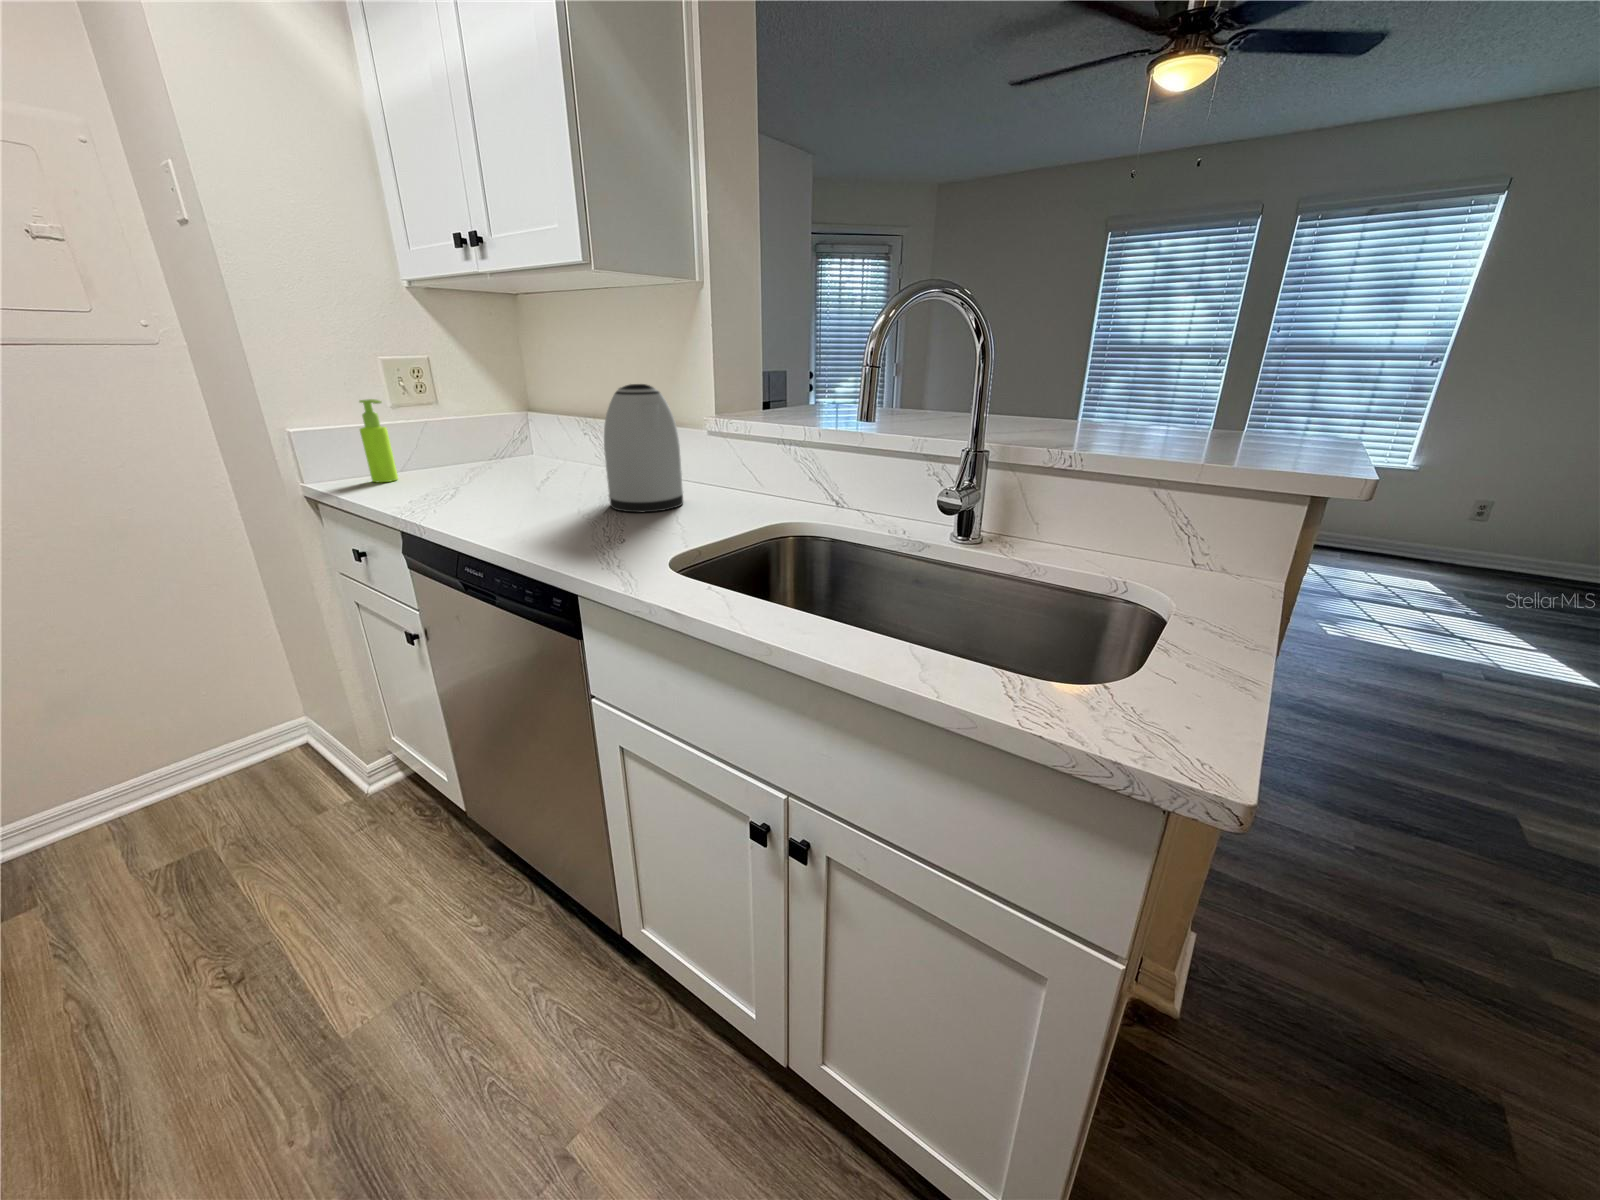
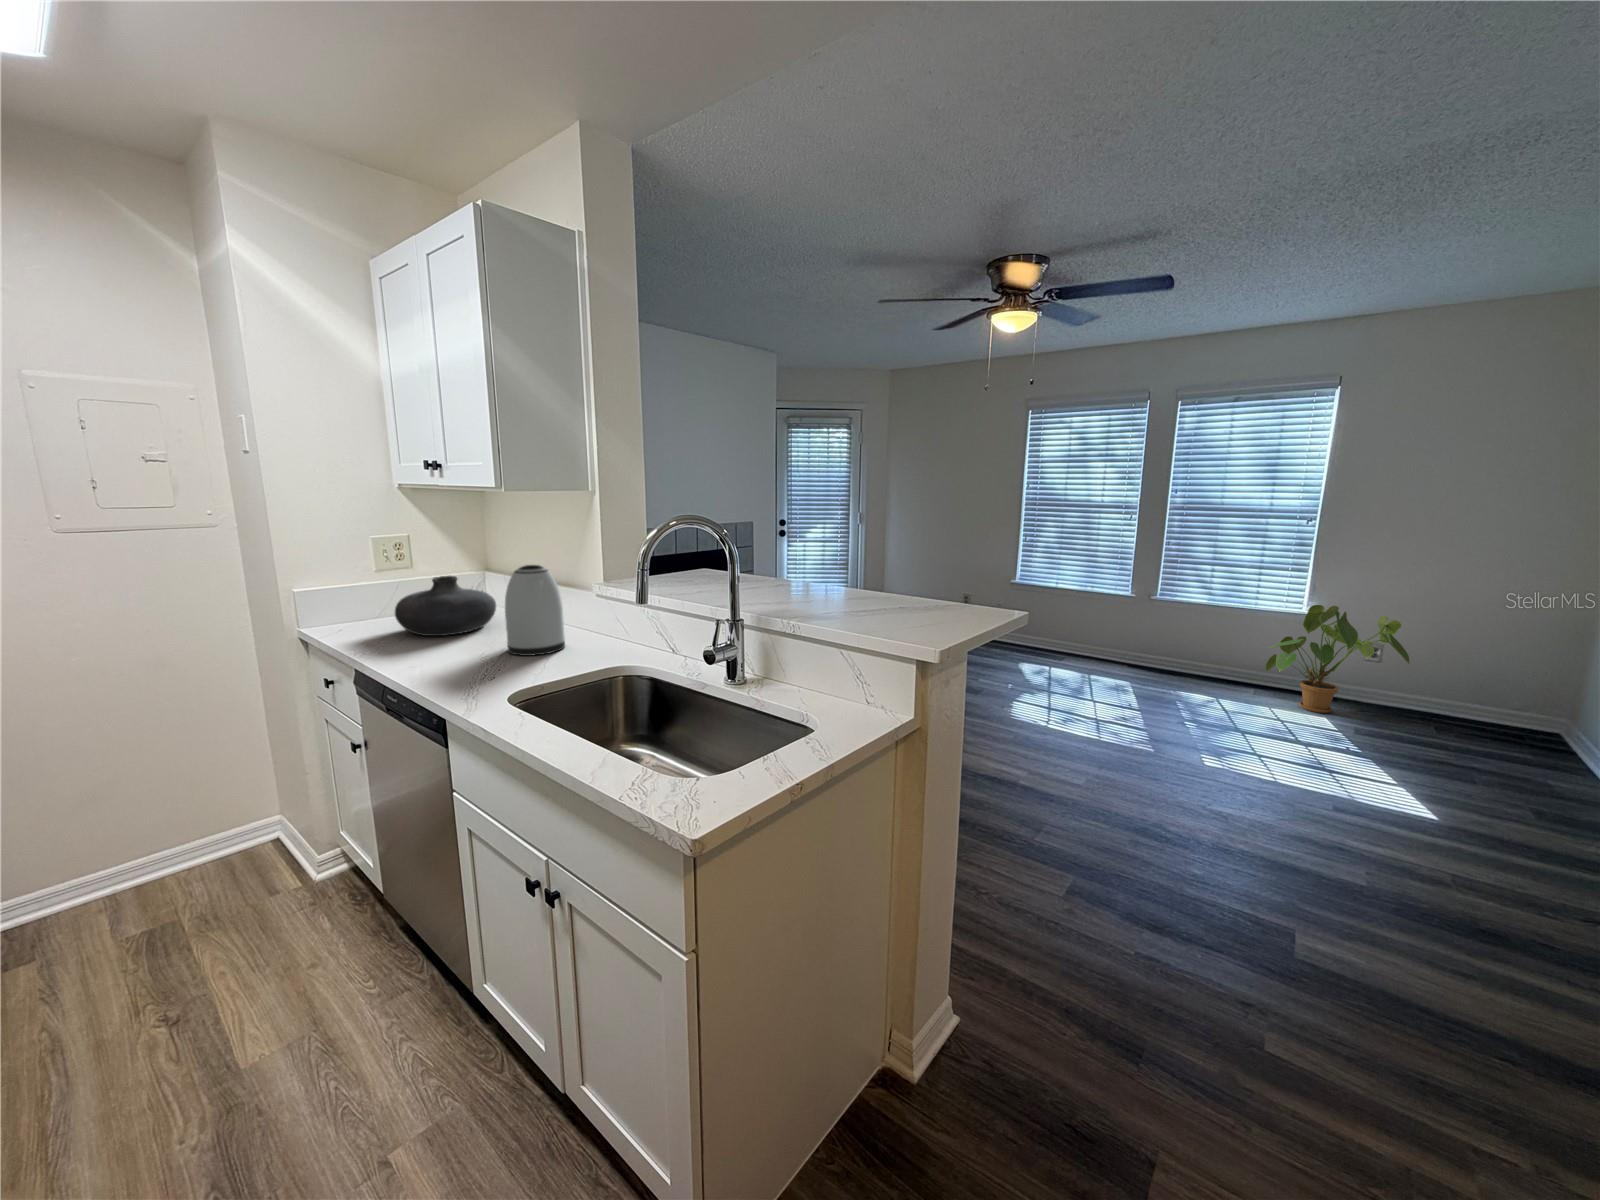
soap dispenser: present [359,399,398,482] -> none [347,568,373,628]
vase: none [434,409,564,491] -> present [395,576,496,636]
house plant: none [1363,459,1538,577] -> present [1265,605,1410,713]

